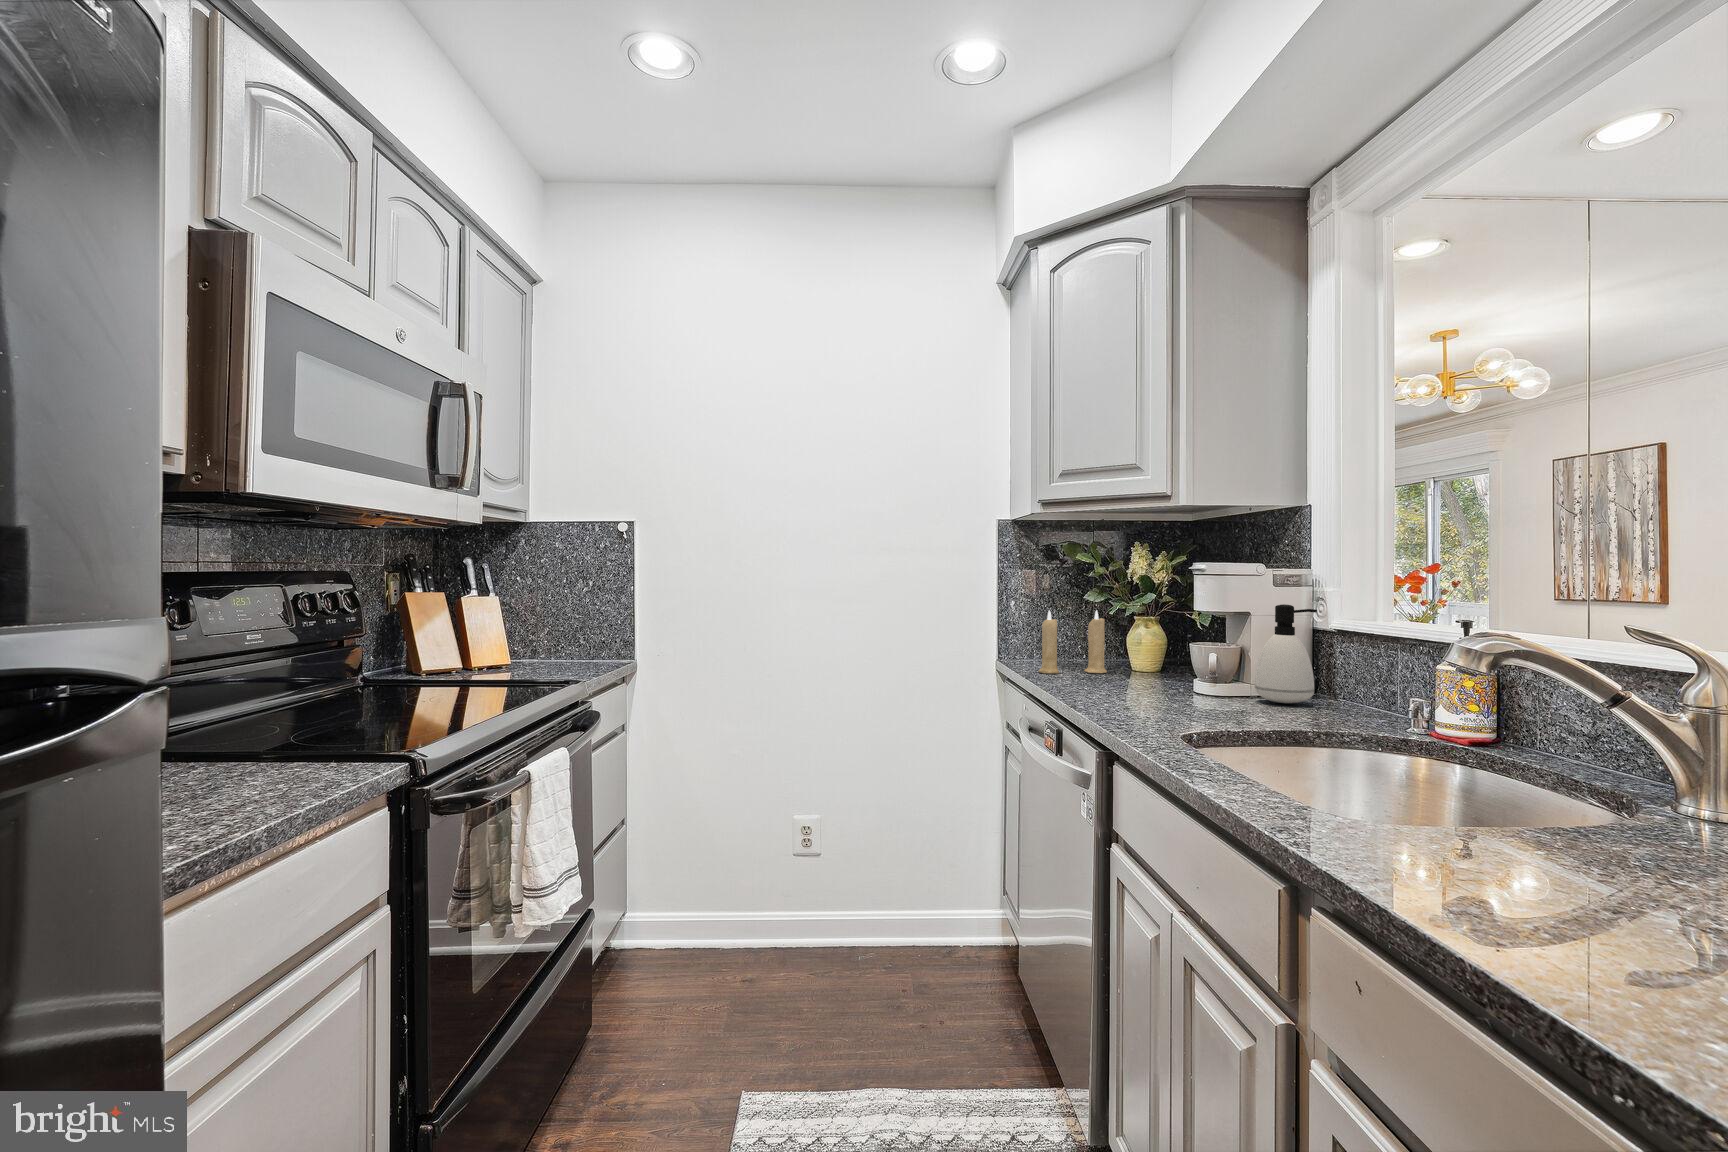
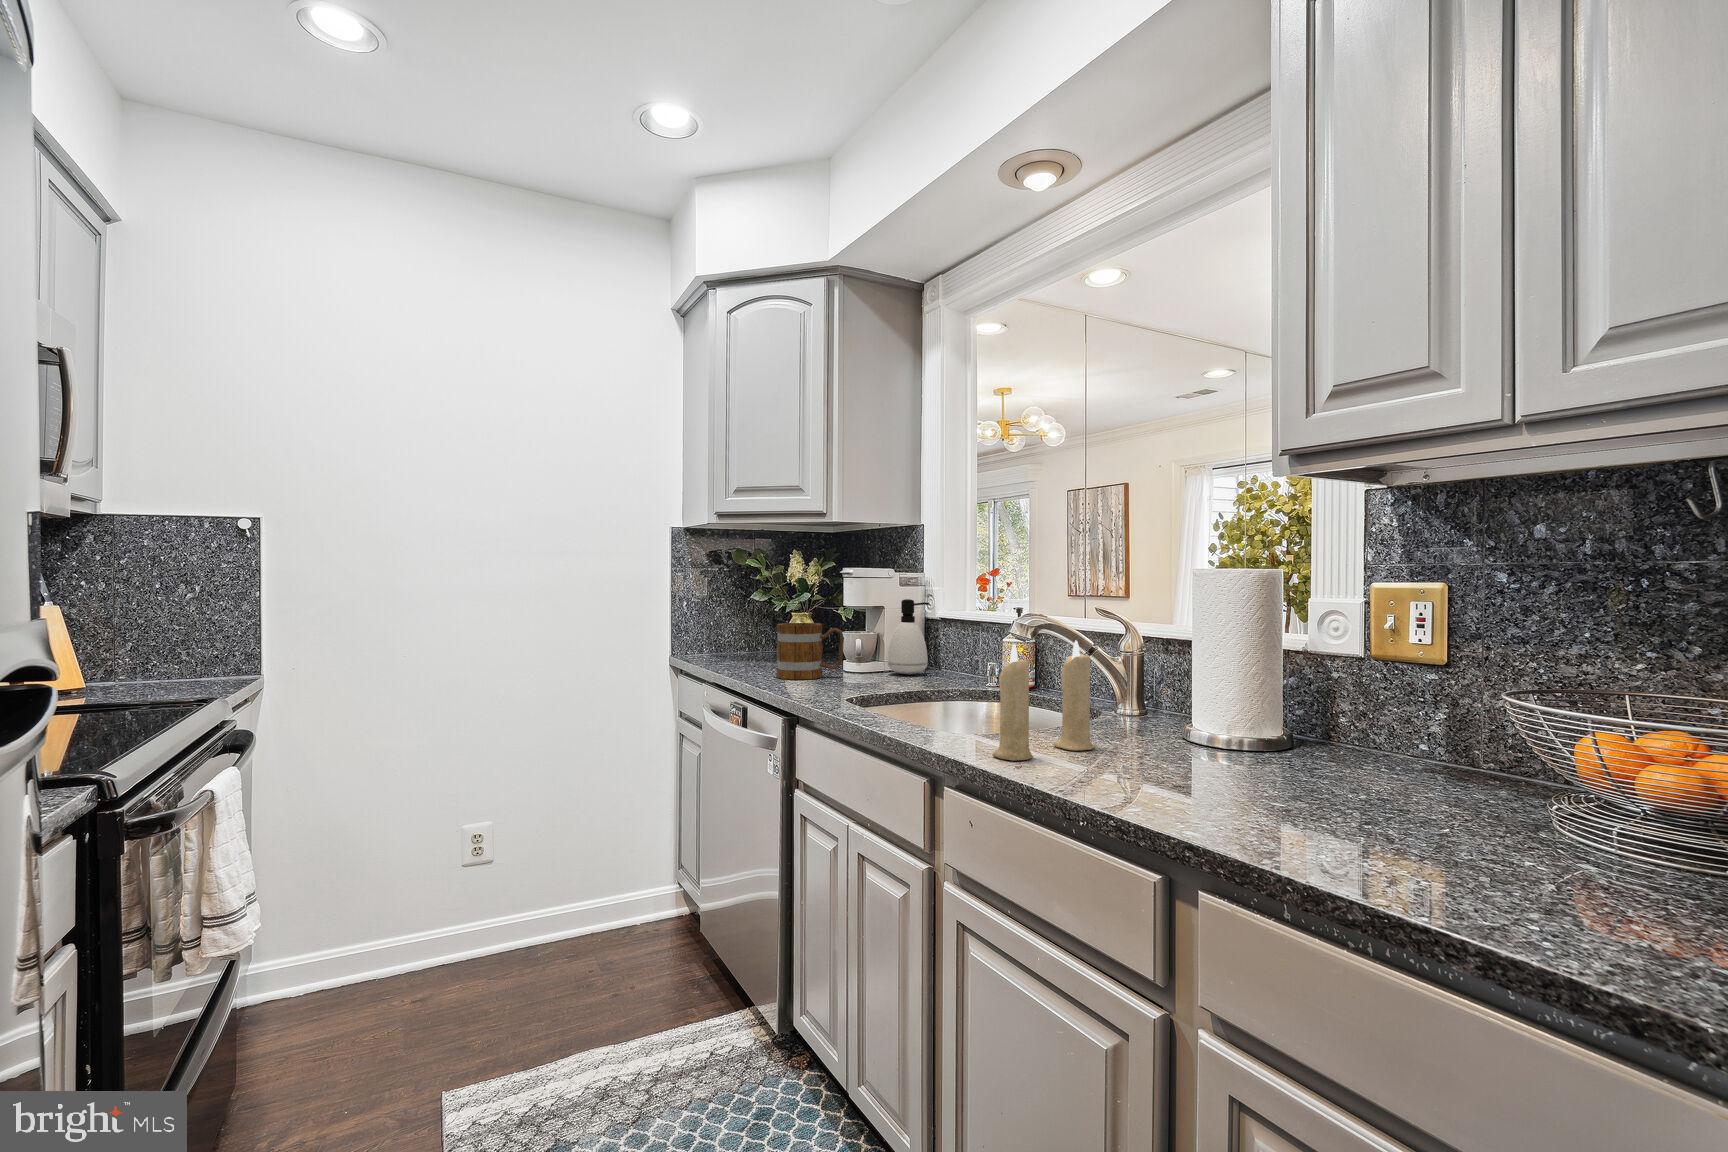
candle: present [1038,610,1107,674] -> present [993,641,1094,761]
mug: none [1104,630,1192,701] -> present [776,623,844,680]

